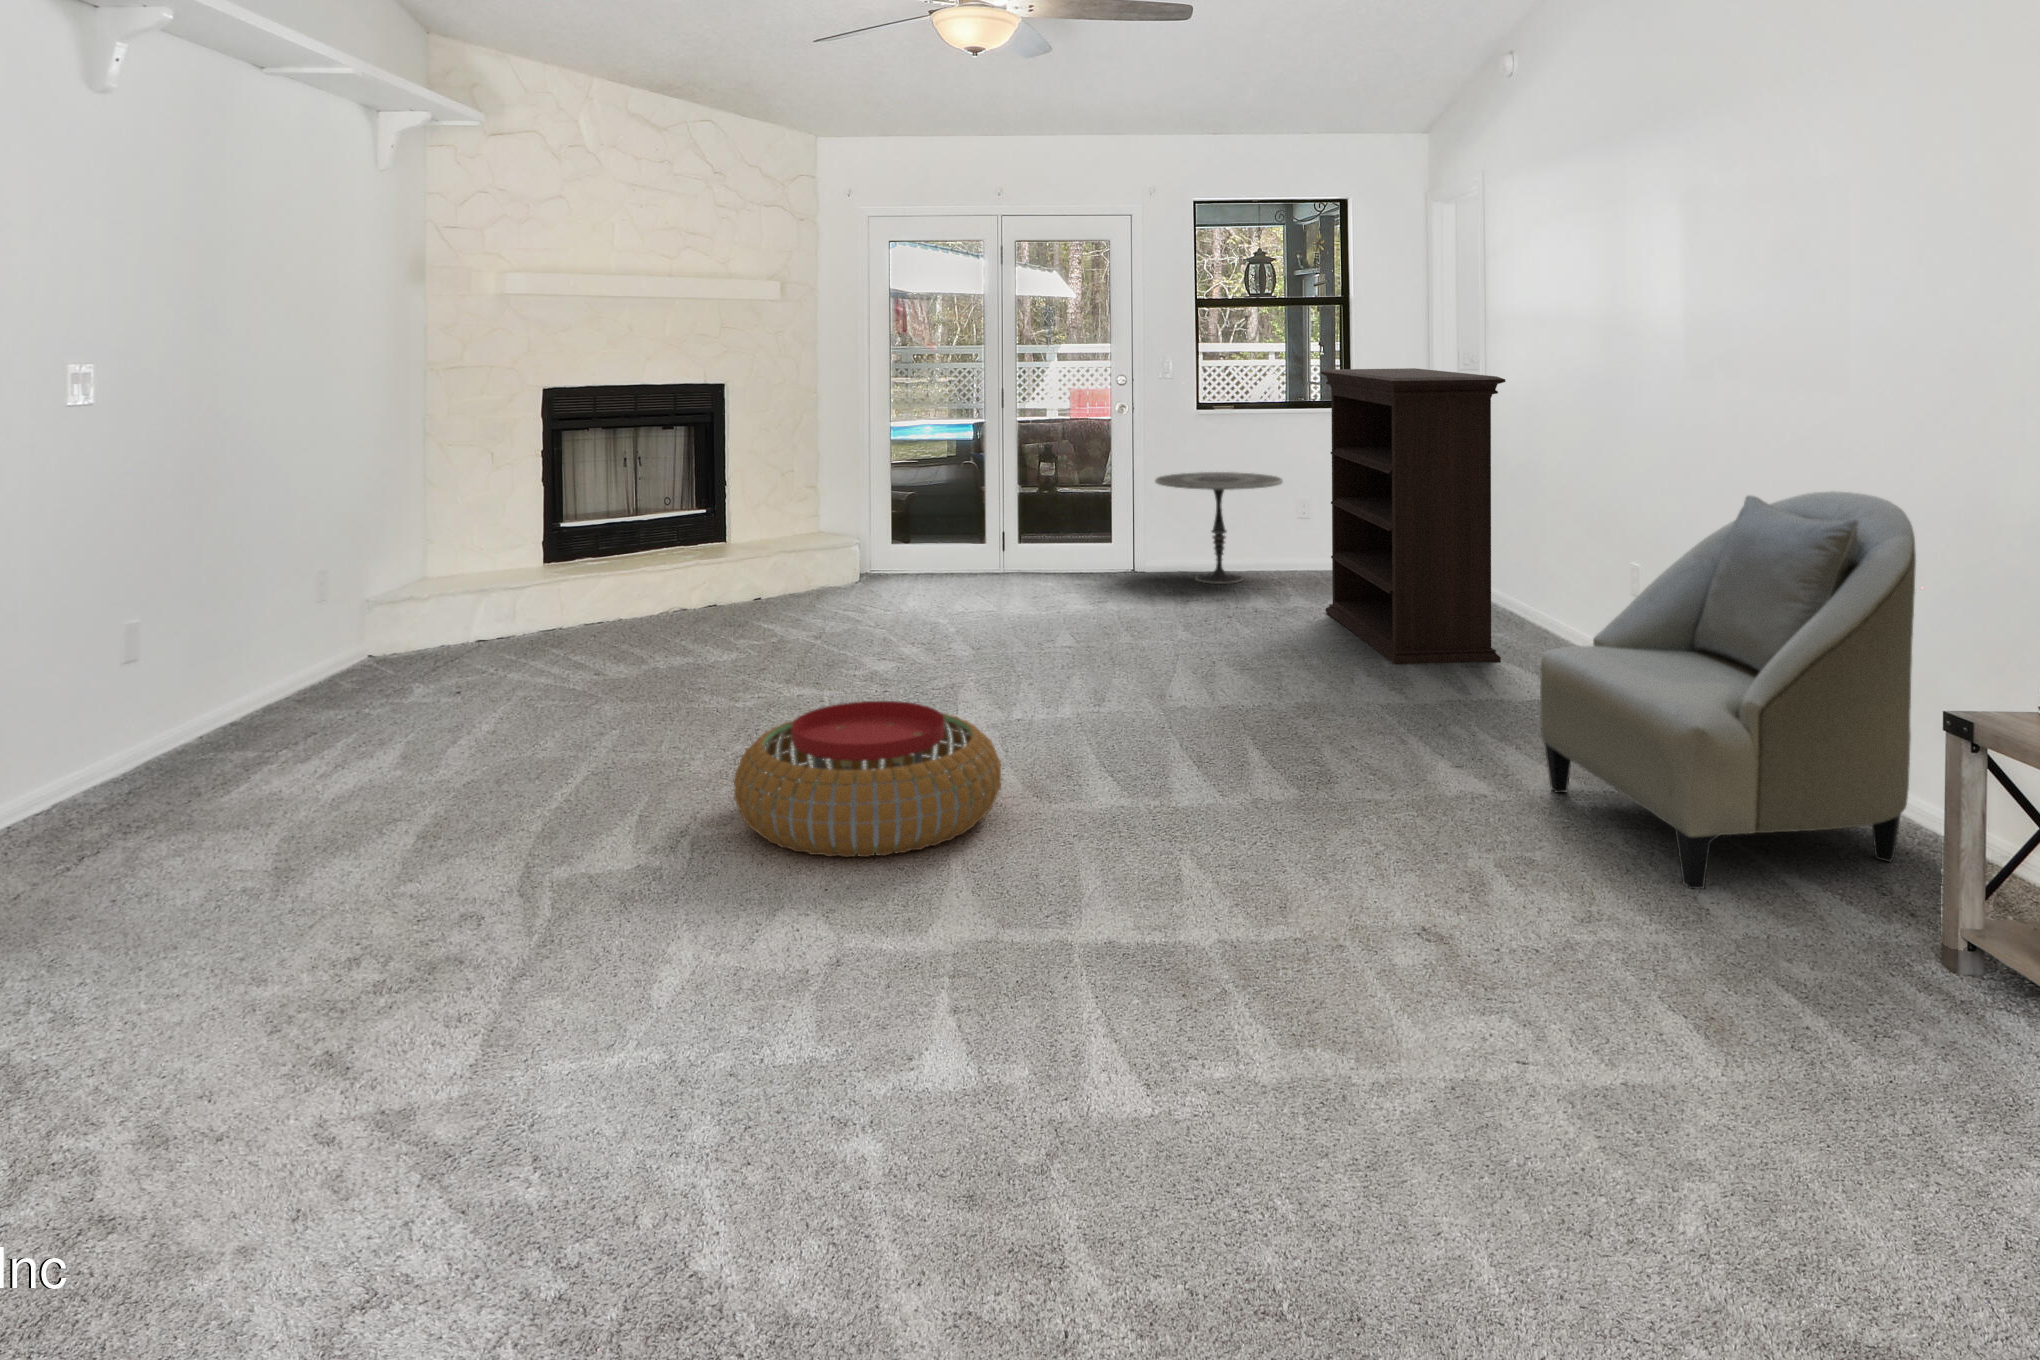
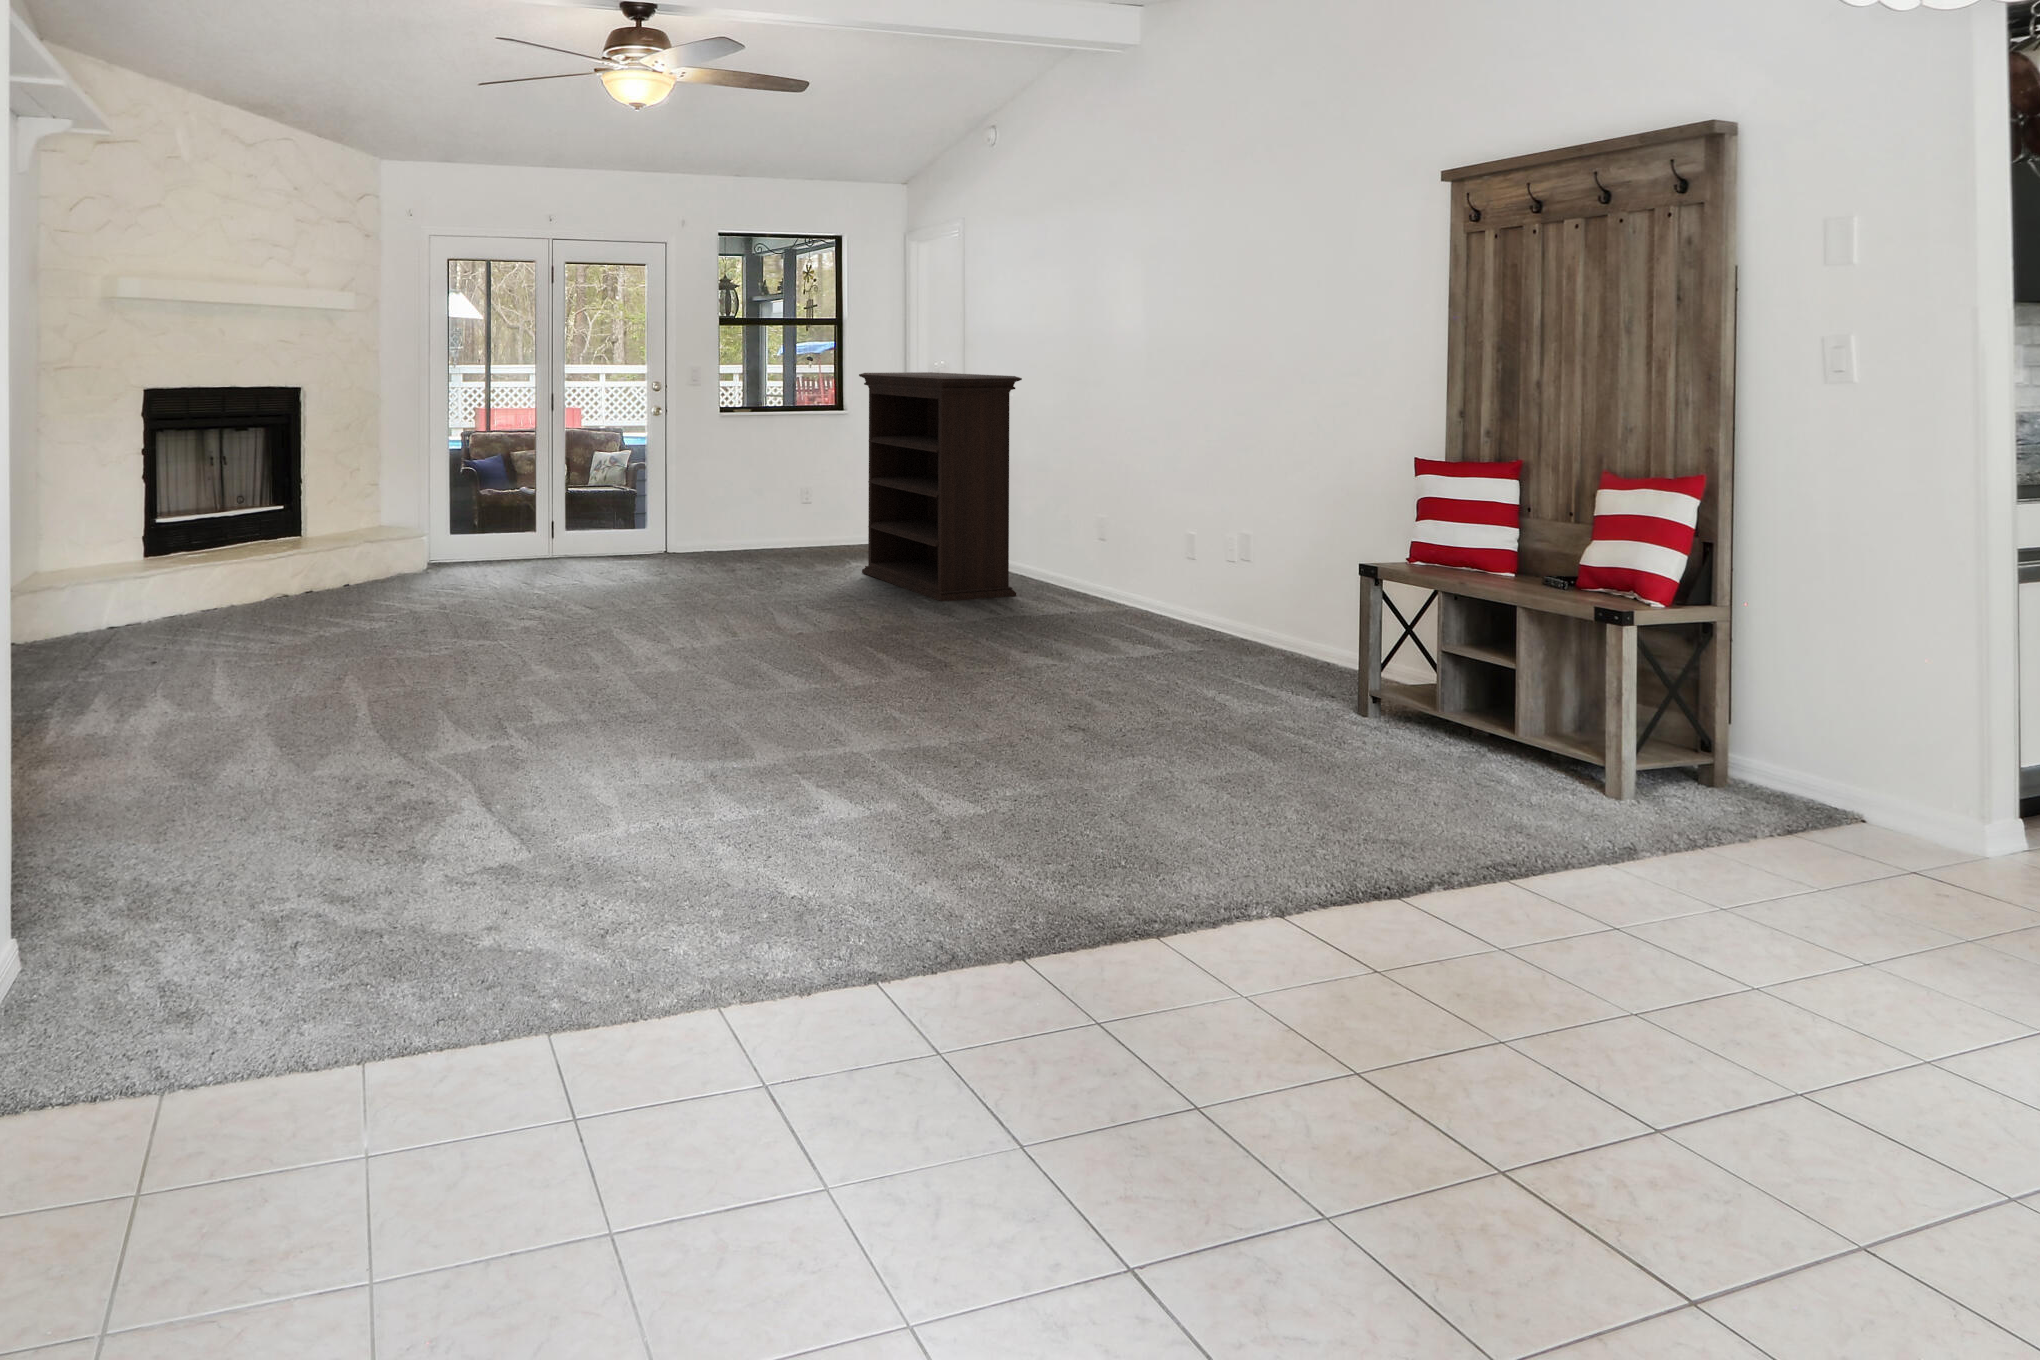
side table: present [1155,472,1283,584] -> none [700,464,810,558]
armchair: present [1540,491,1916,889] -> none [1094,445,1332,699]
pouf: present [734,701,1001,857] -> none [529,623,740,731]

